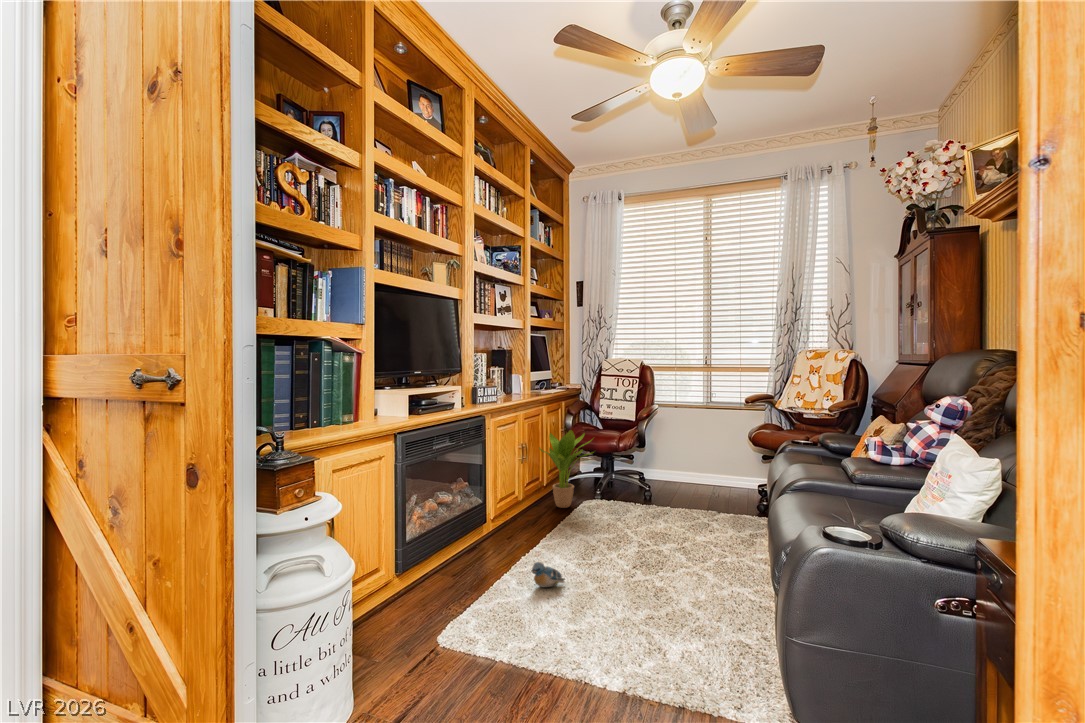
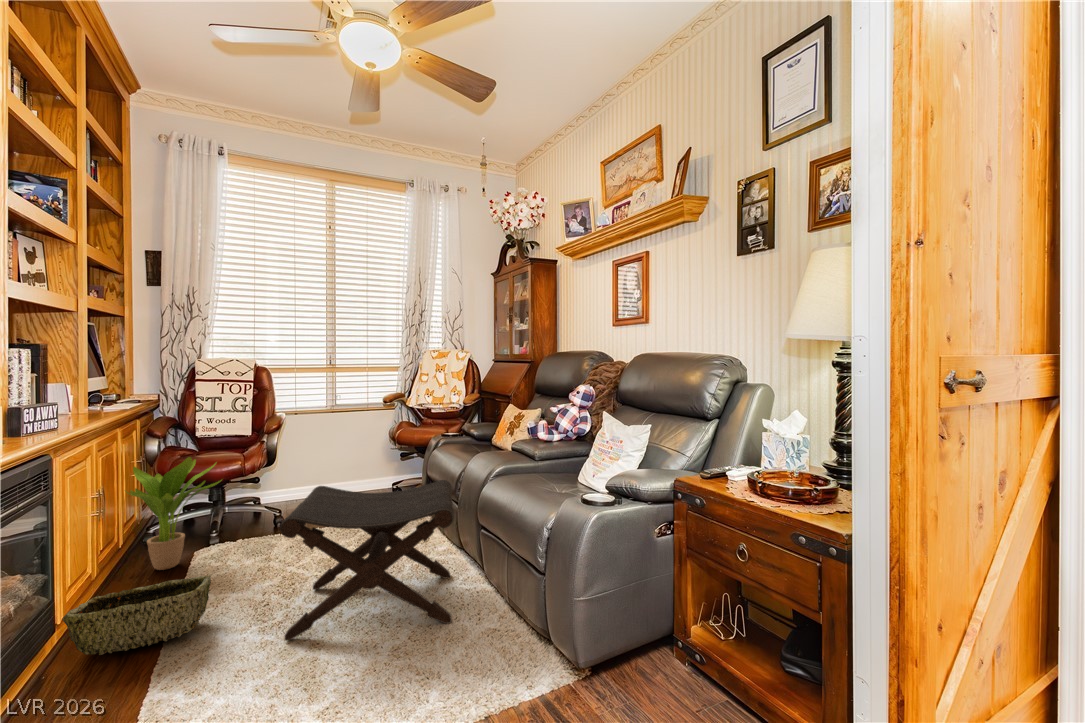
footstool: none [584,467,750,620] -> present [280,480,454,640]
woven basket: none [484,509,562,550] -> present [62,576,211,655]
plush toy: present [532,562,565,587] -> none [212,647,265,682]

